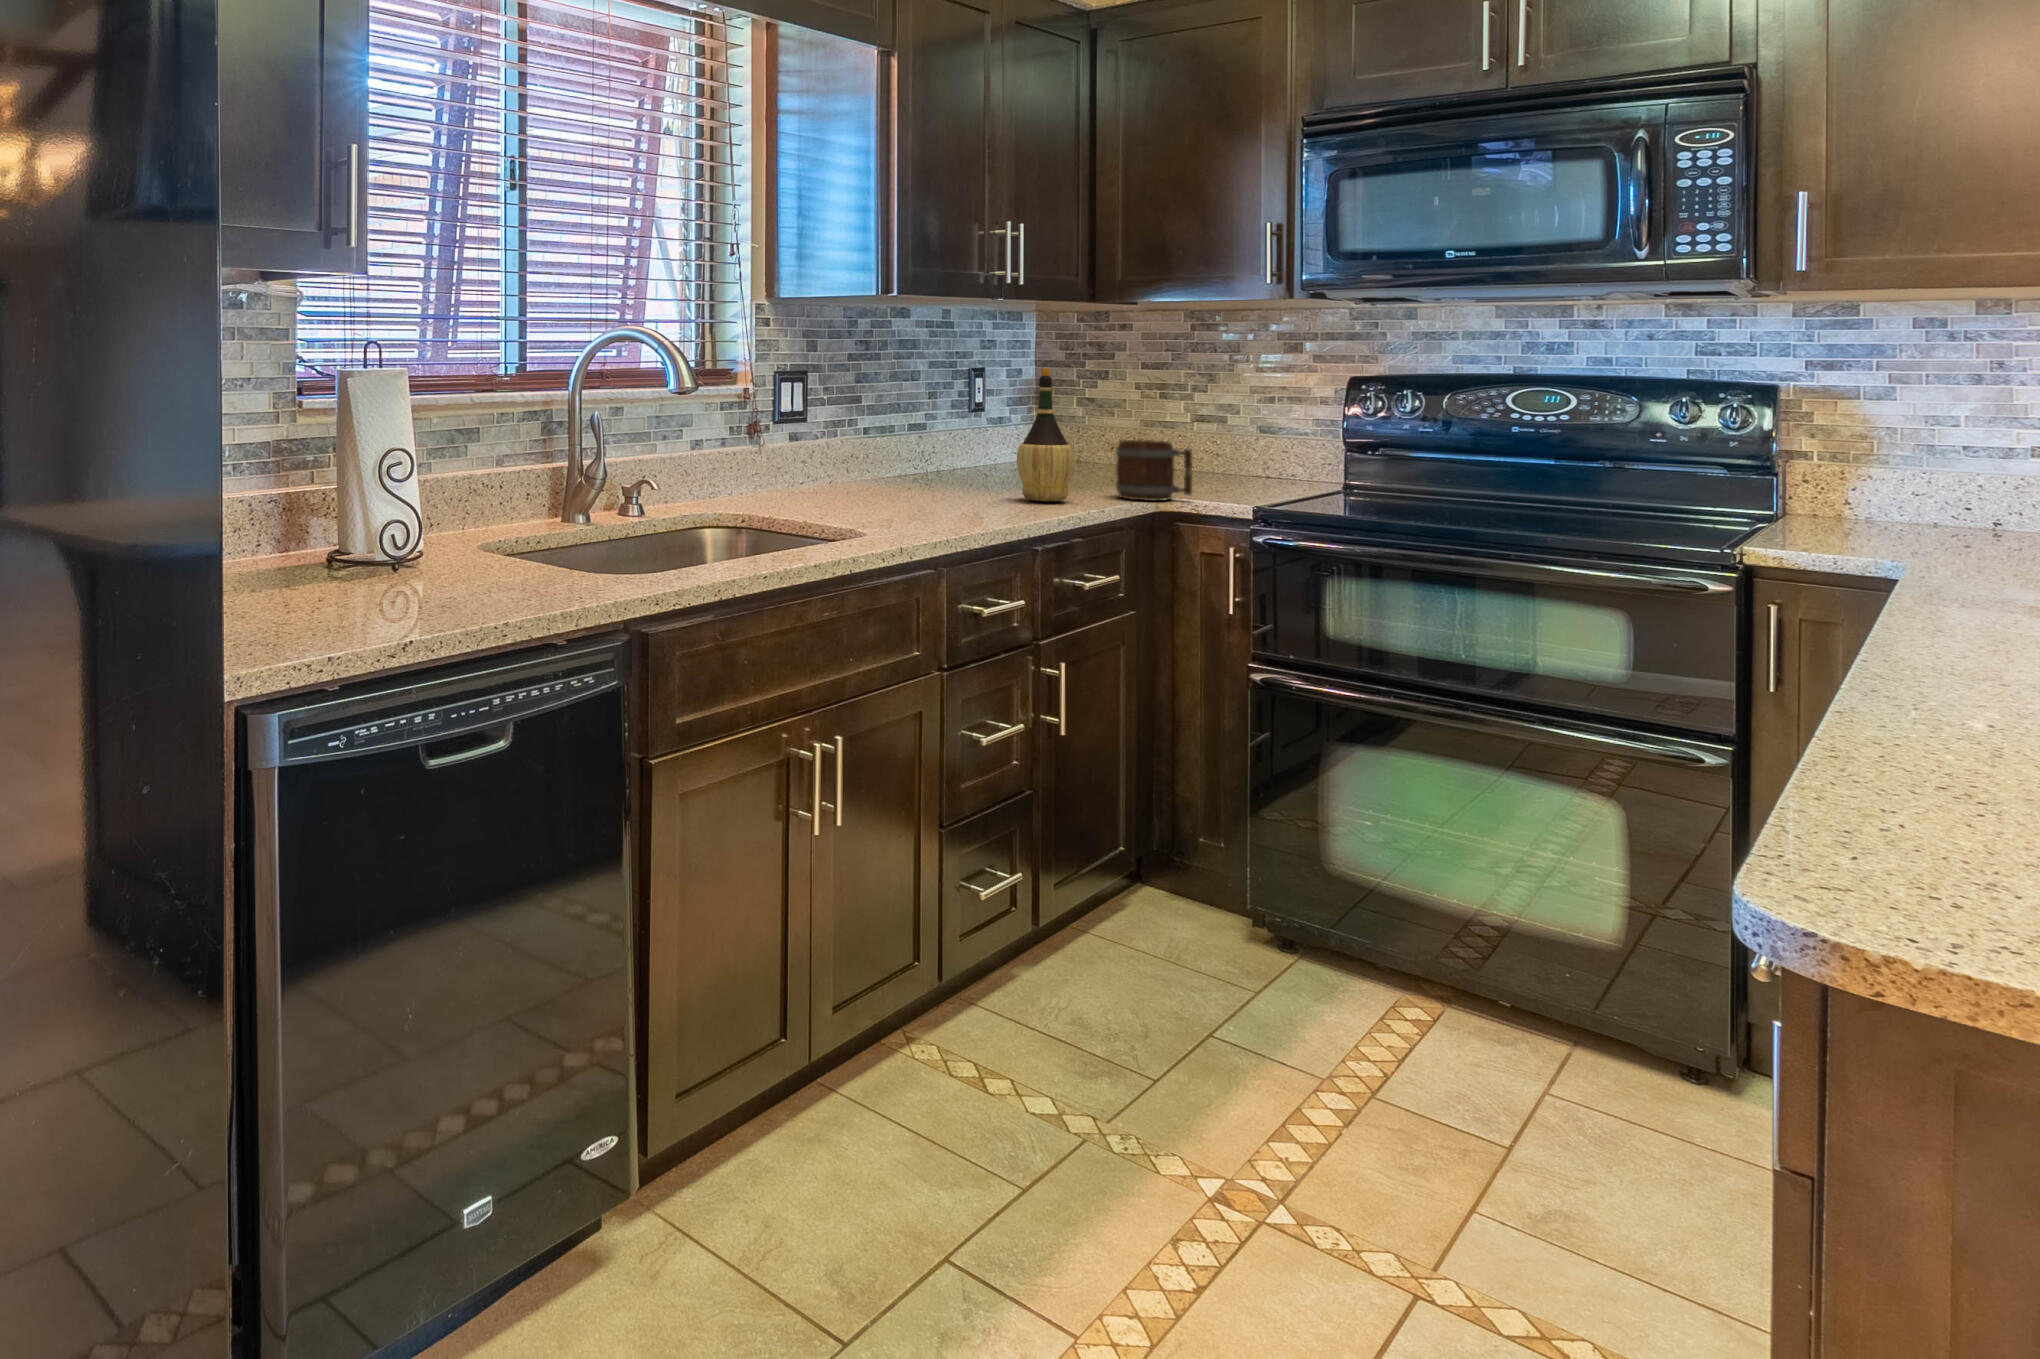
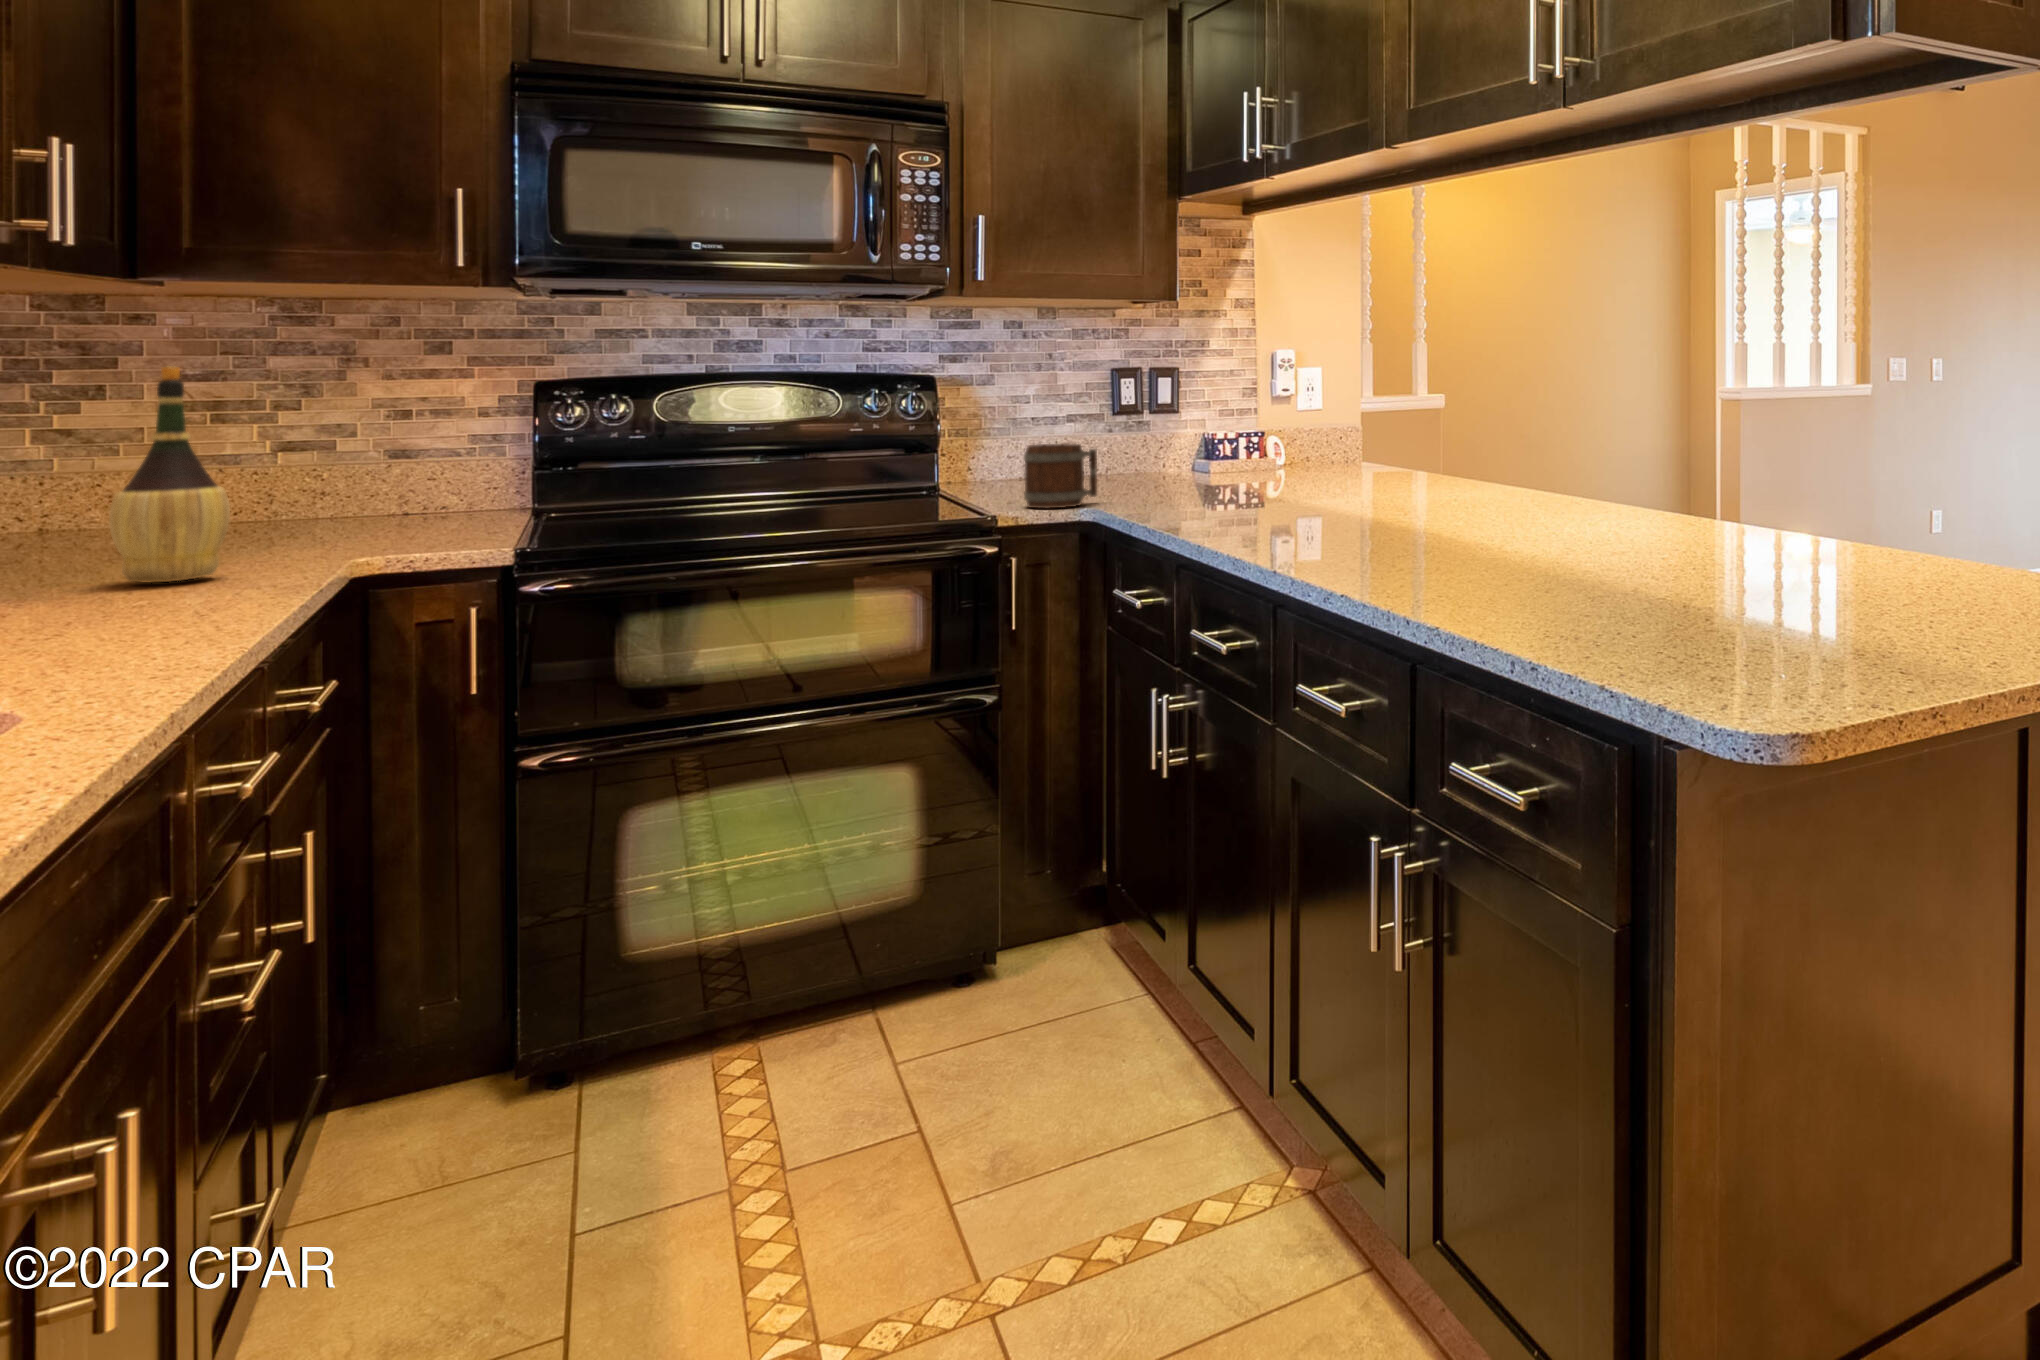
mug: present [1116,440,1192,501] -> present [1024,444,1097,508]

